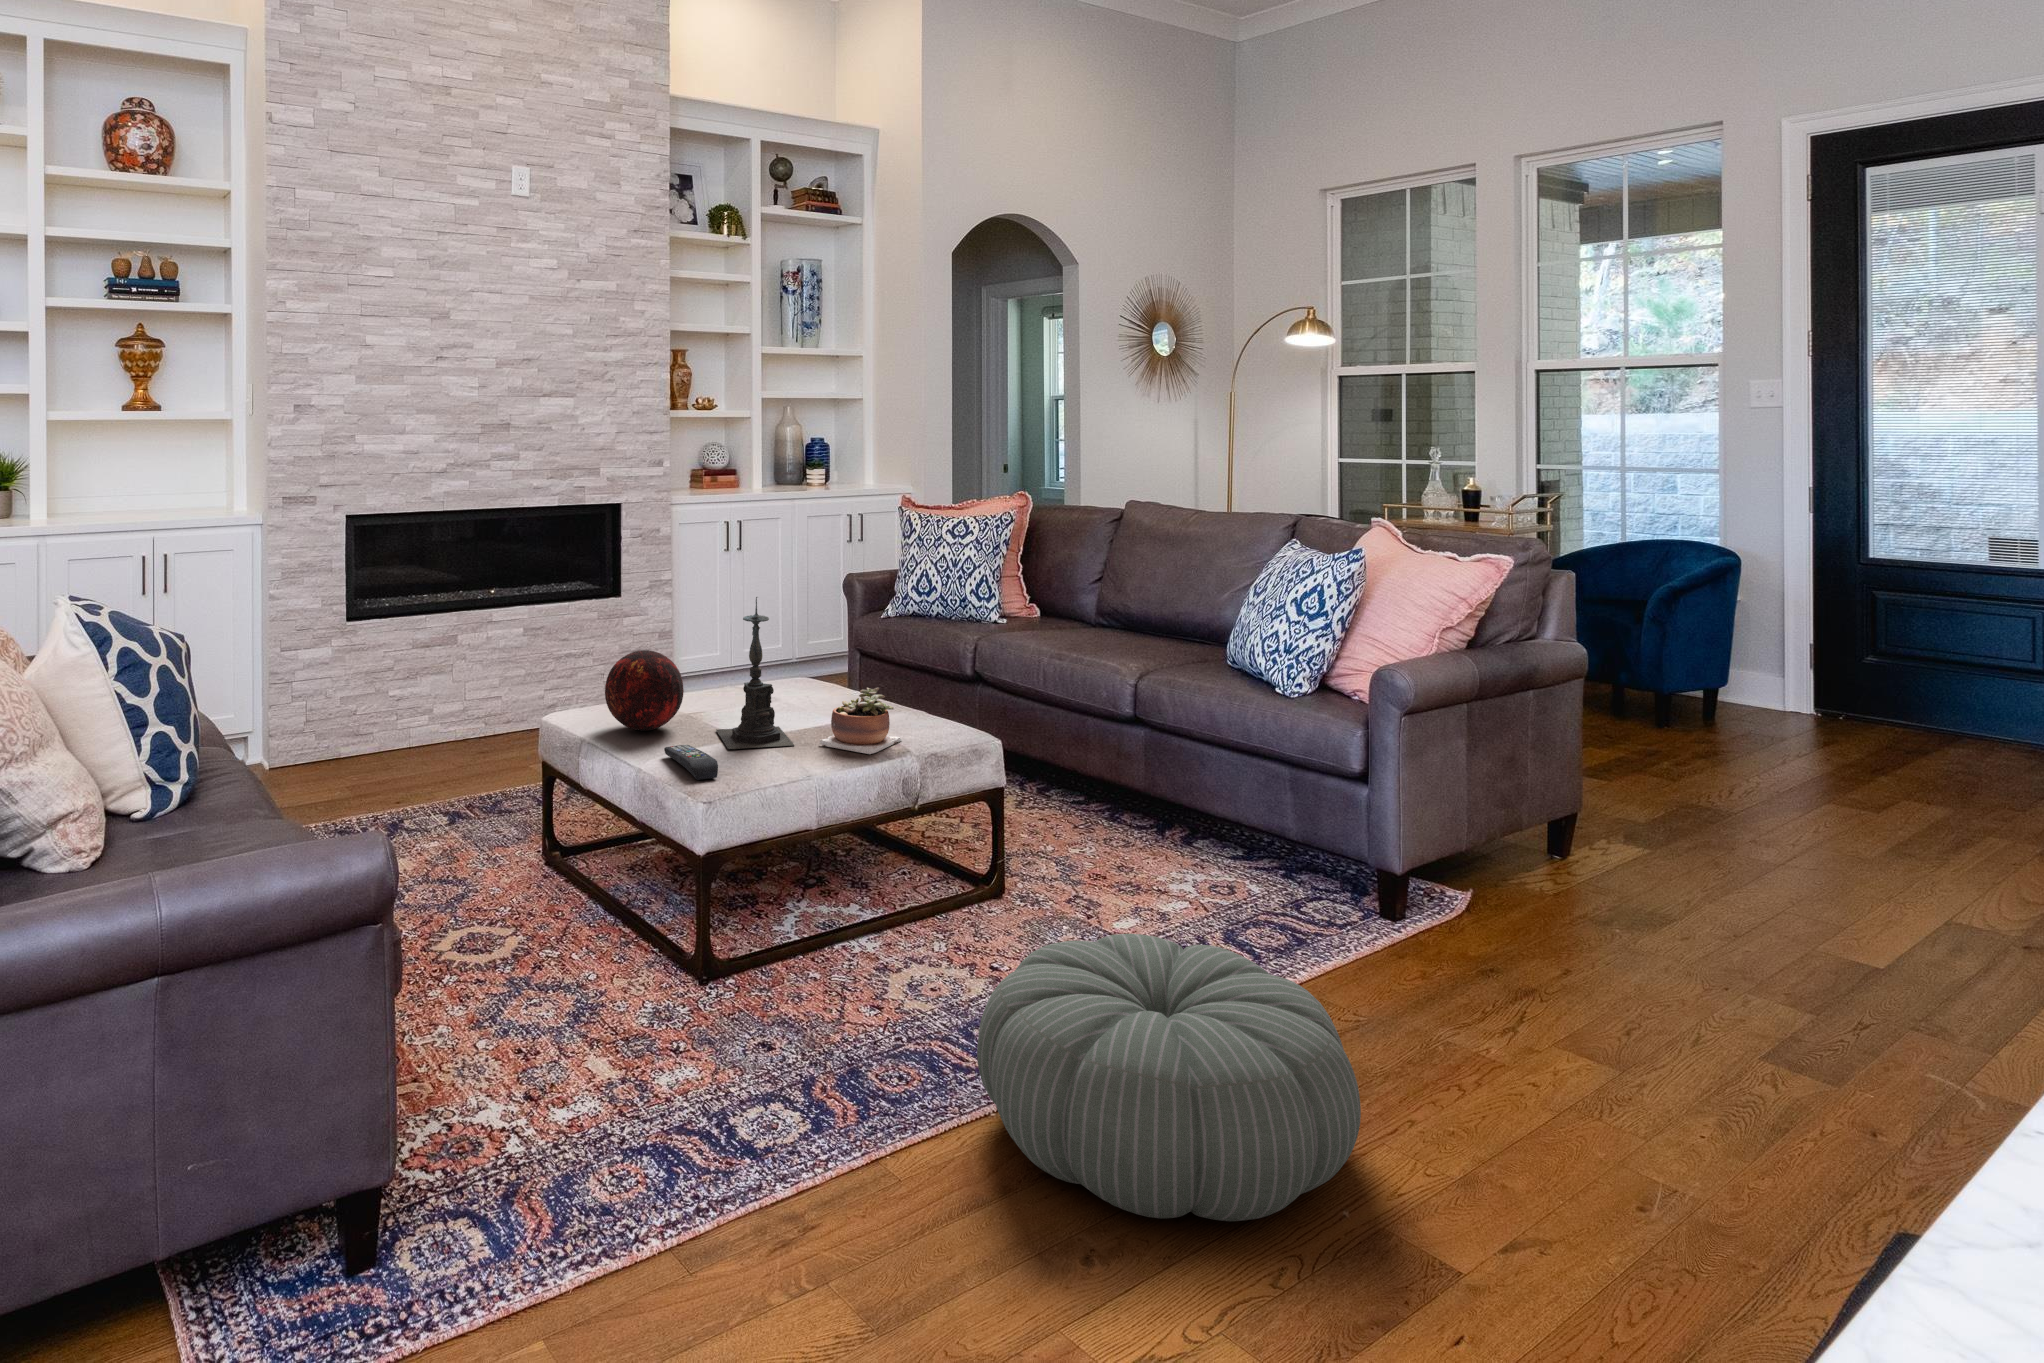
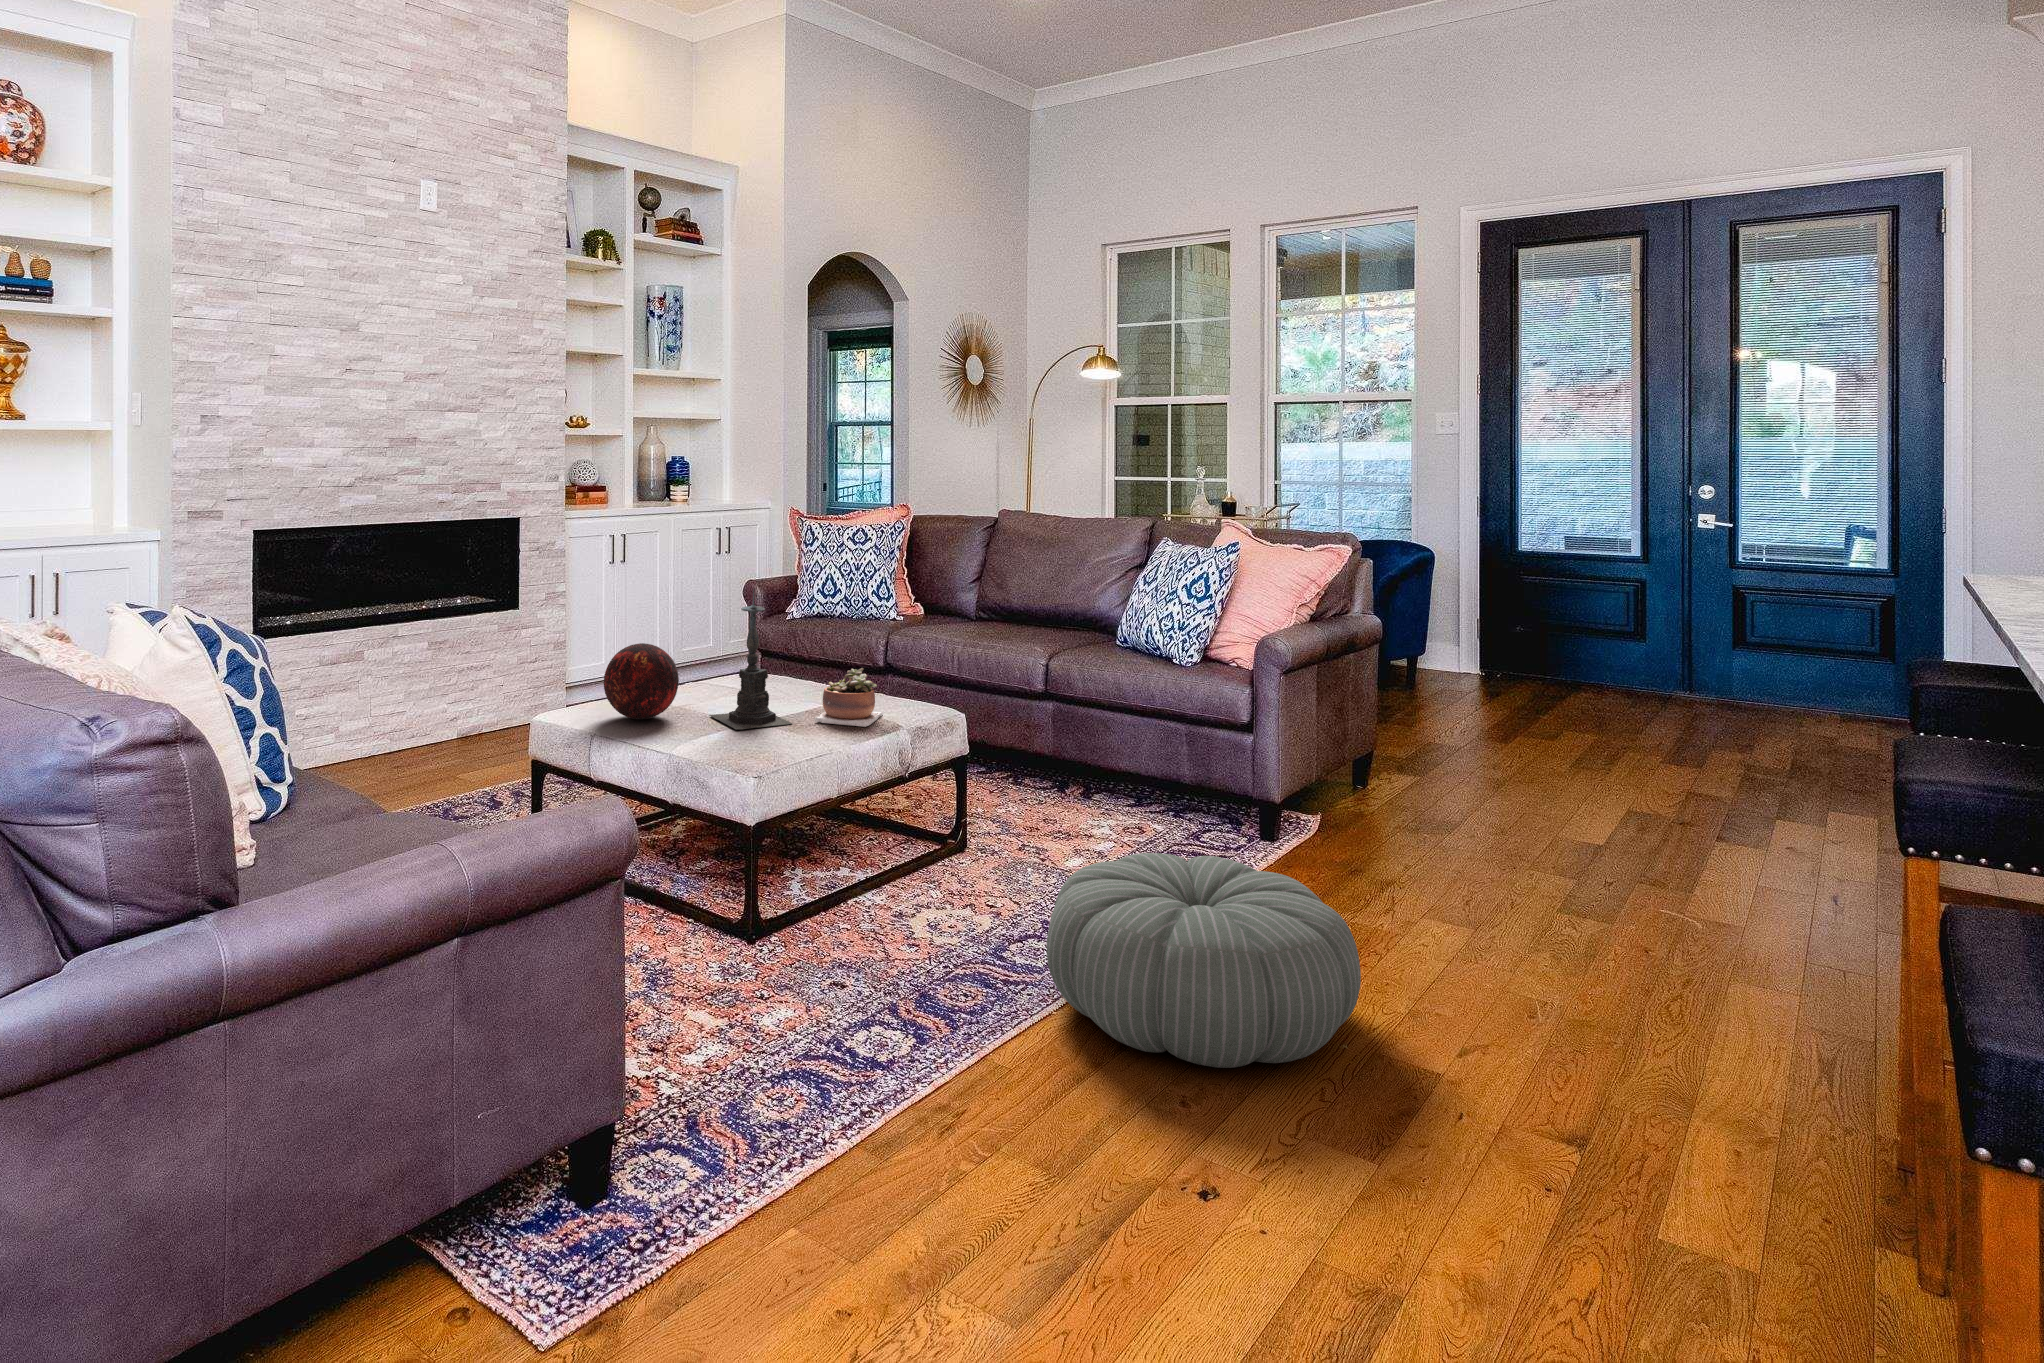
remote control: present [664,745,718,780] -> none [682,727,748,755]

